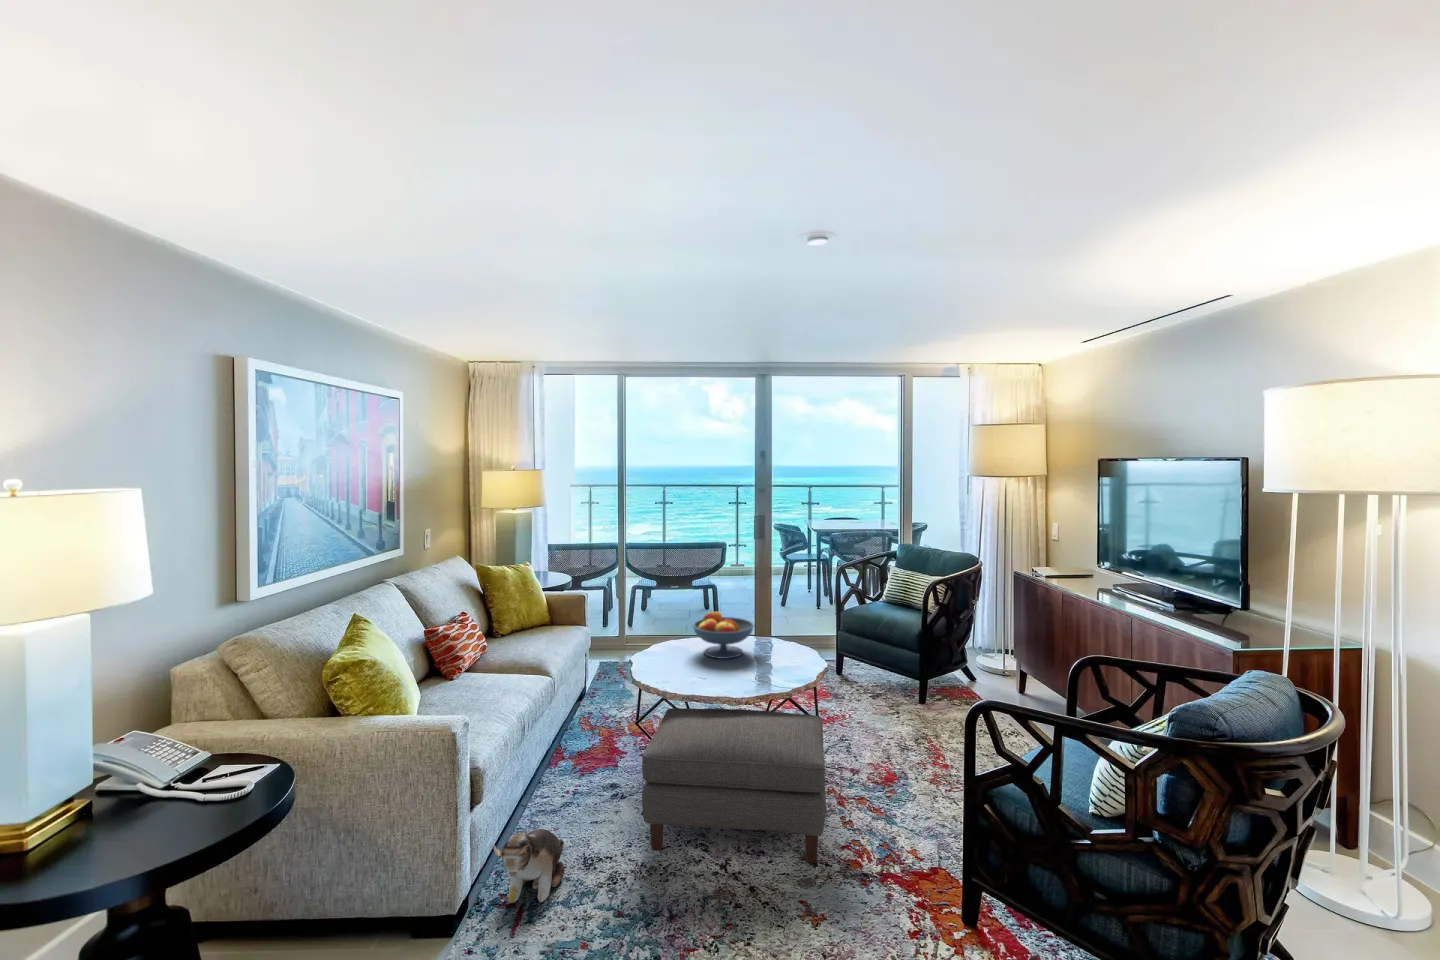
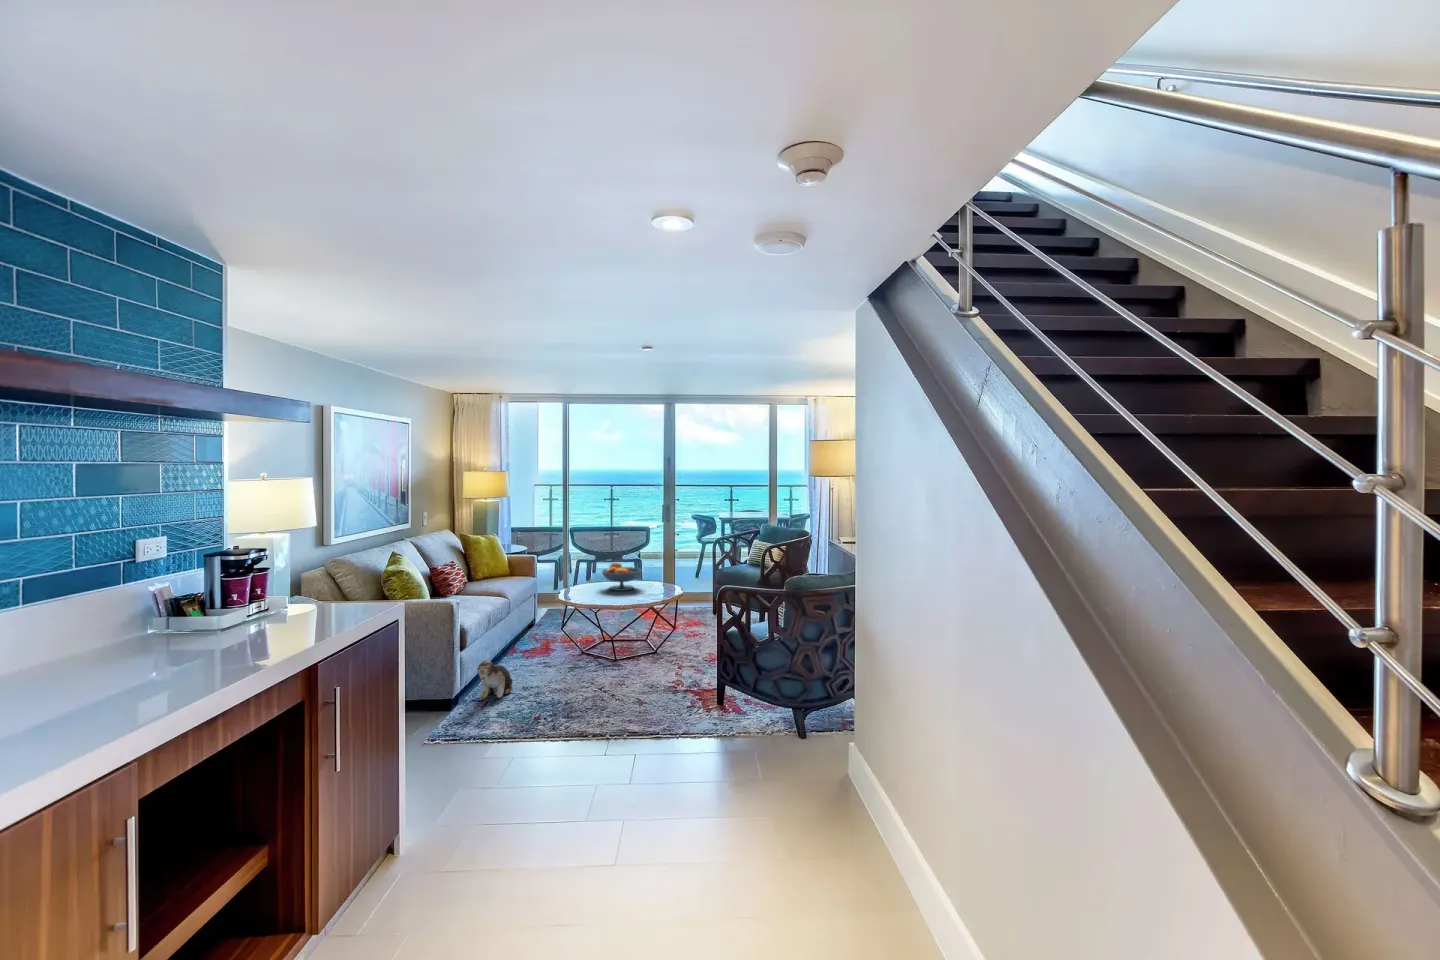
ottoman: present [642,708,826,862] -> none [558,613,669,686]

